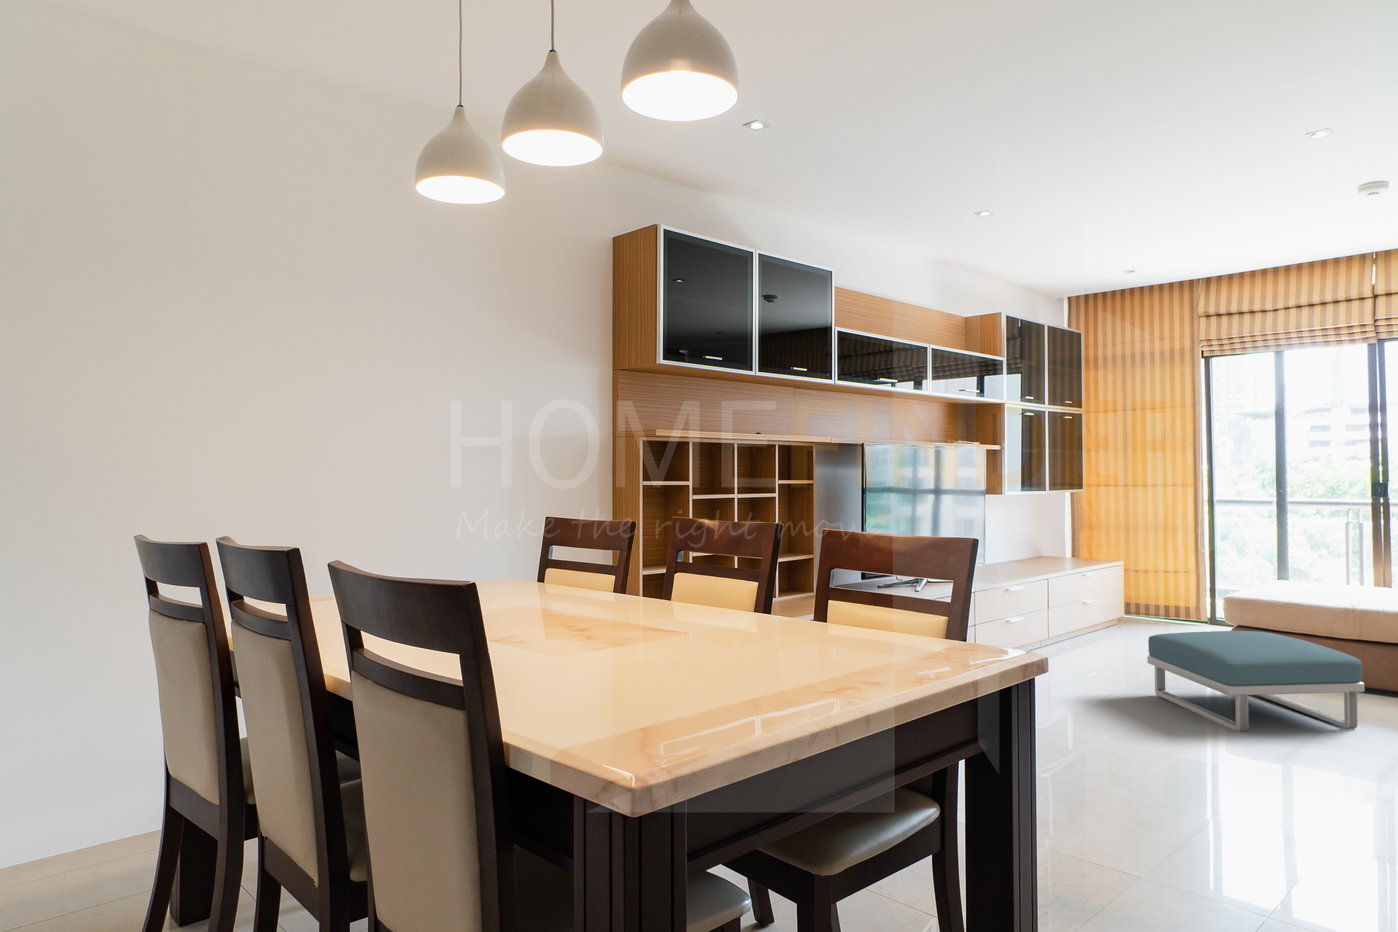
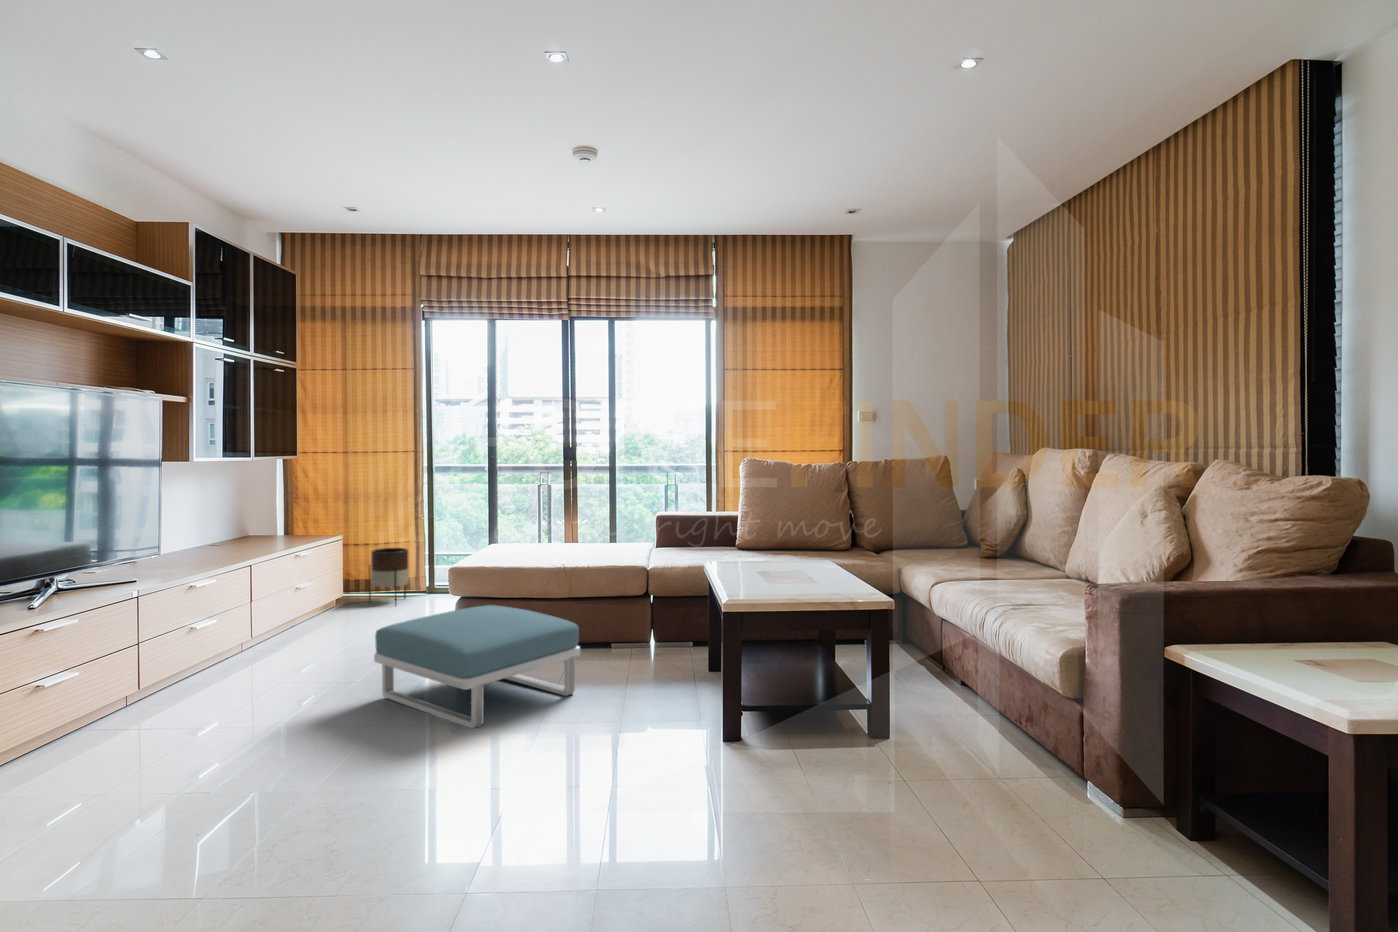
planter: none [1148,576,1187,631] -> present [369,548,409,605]

